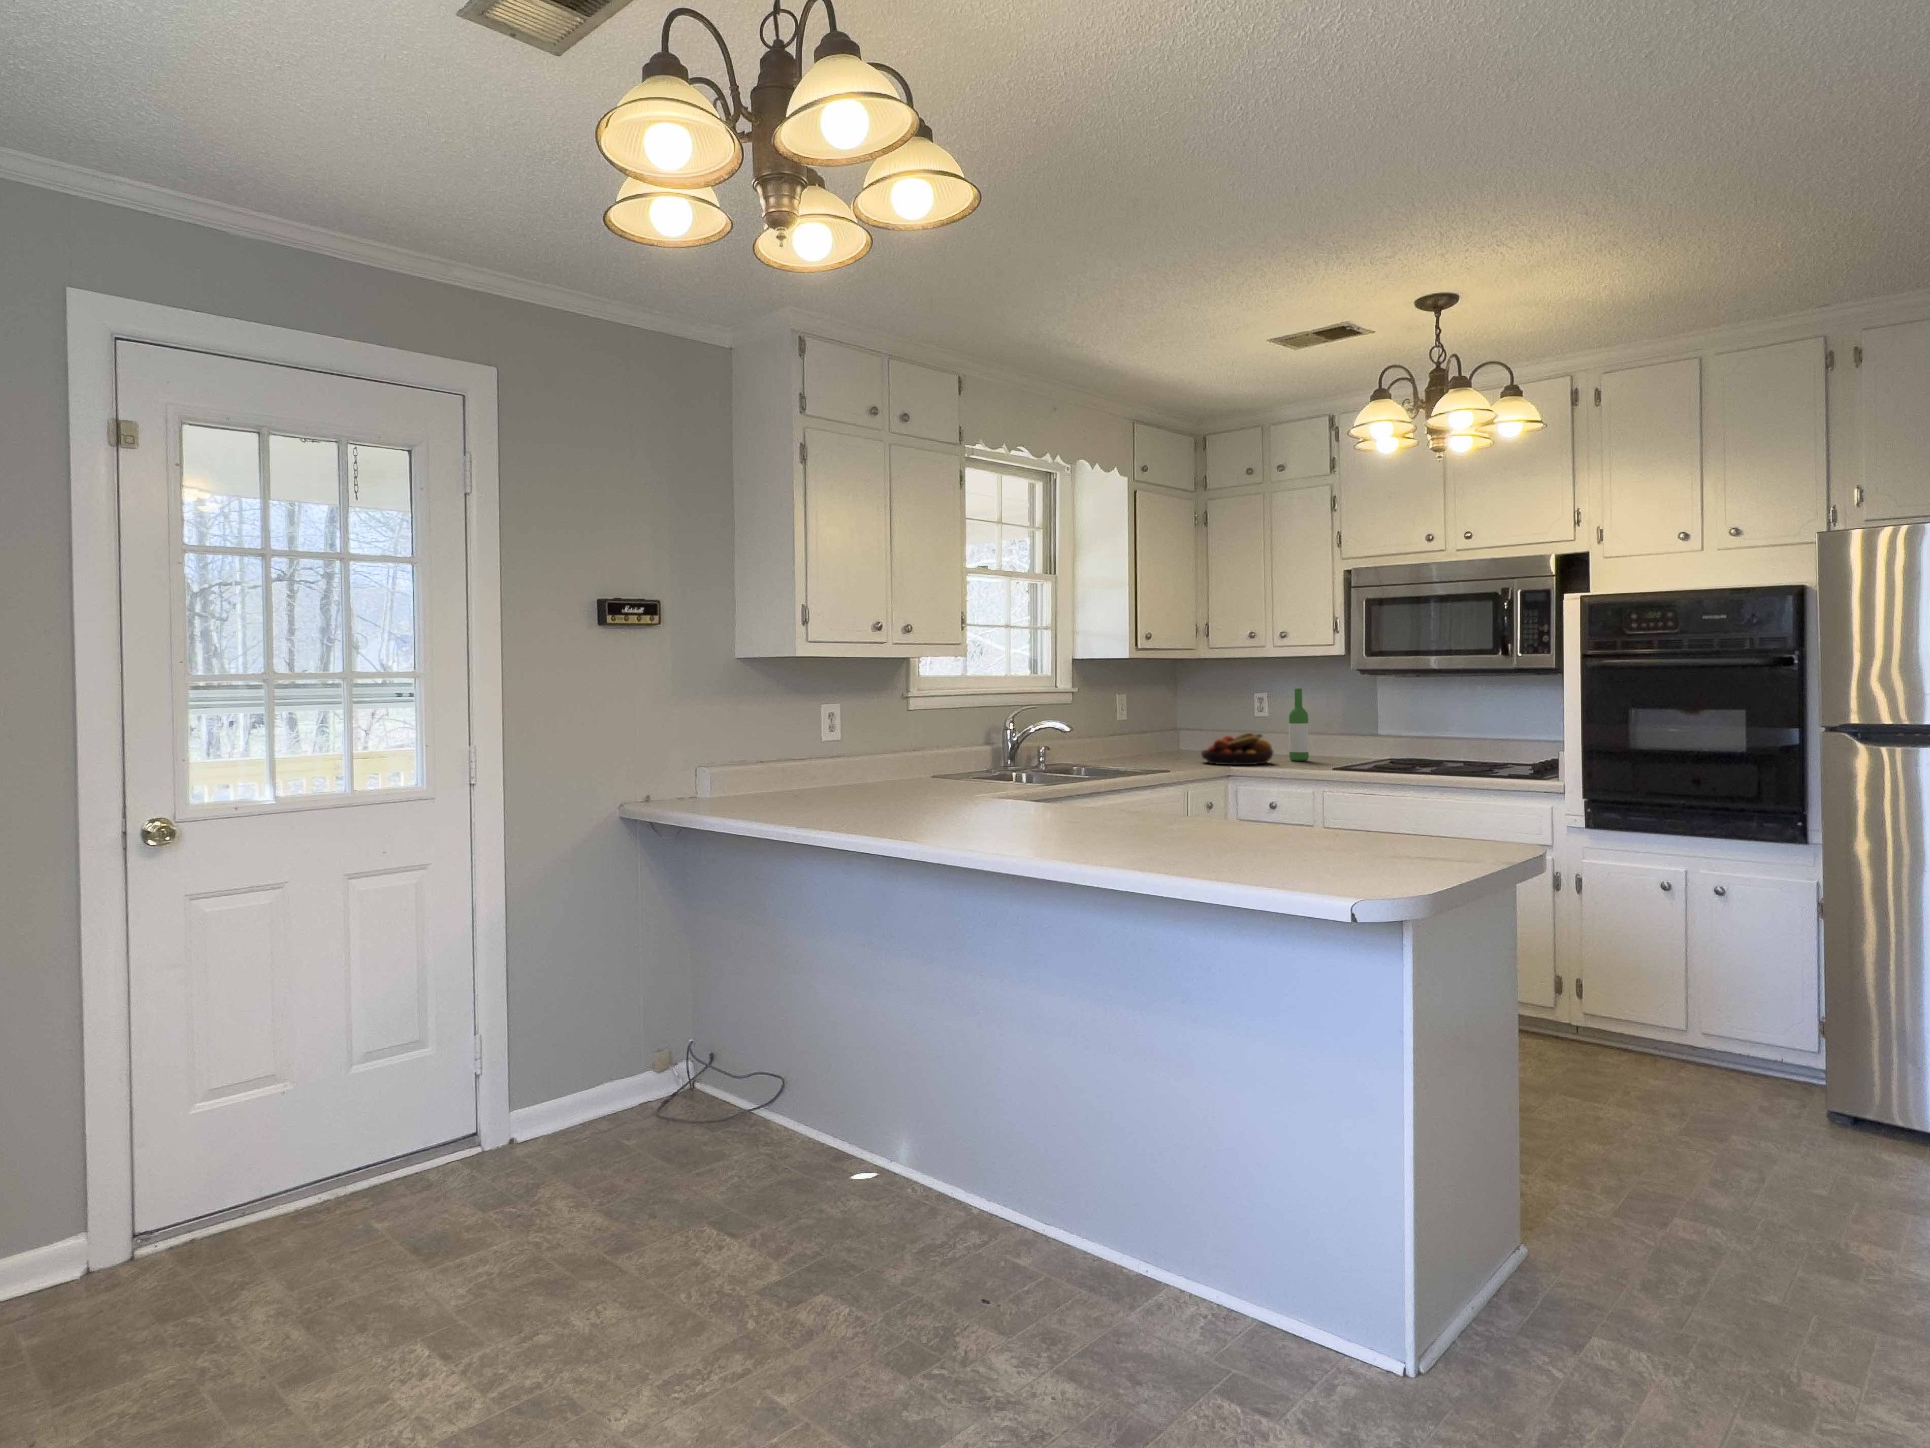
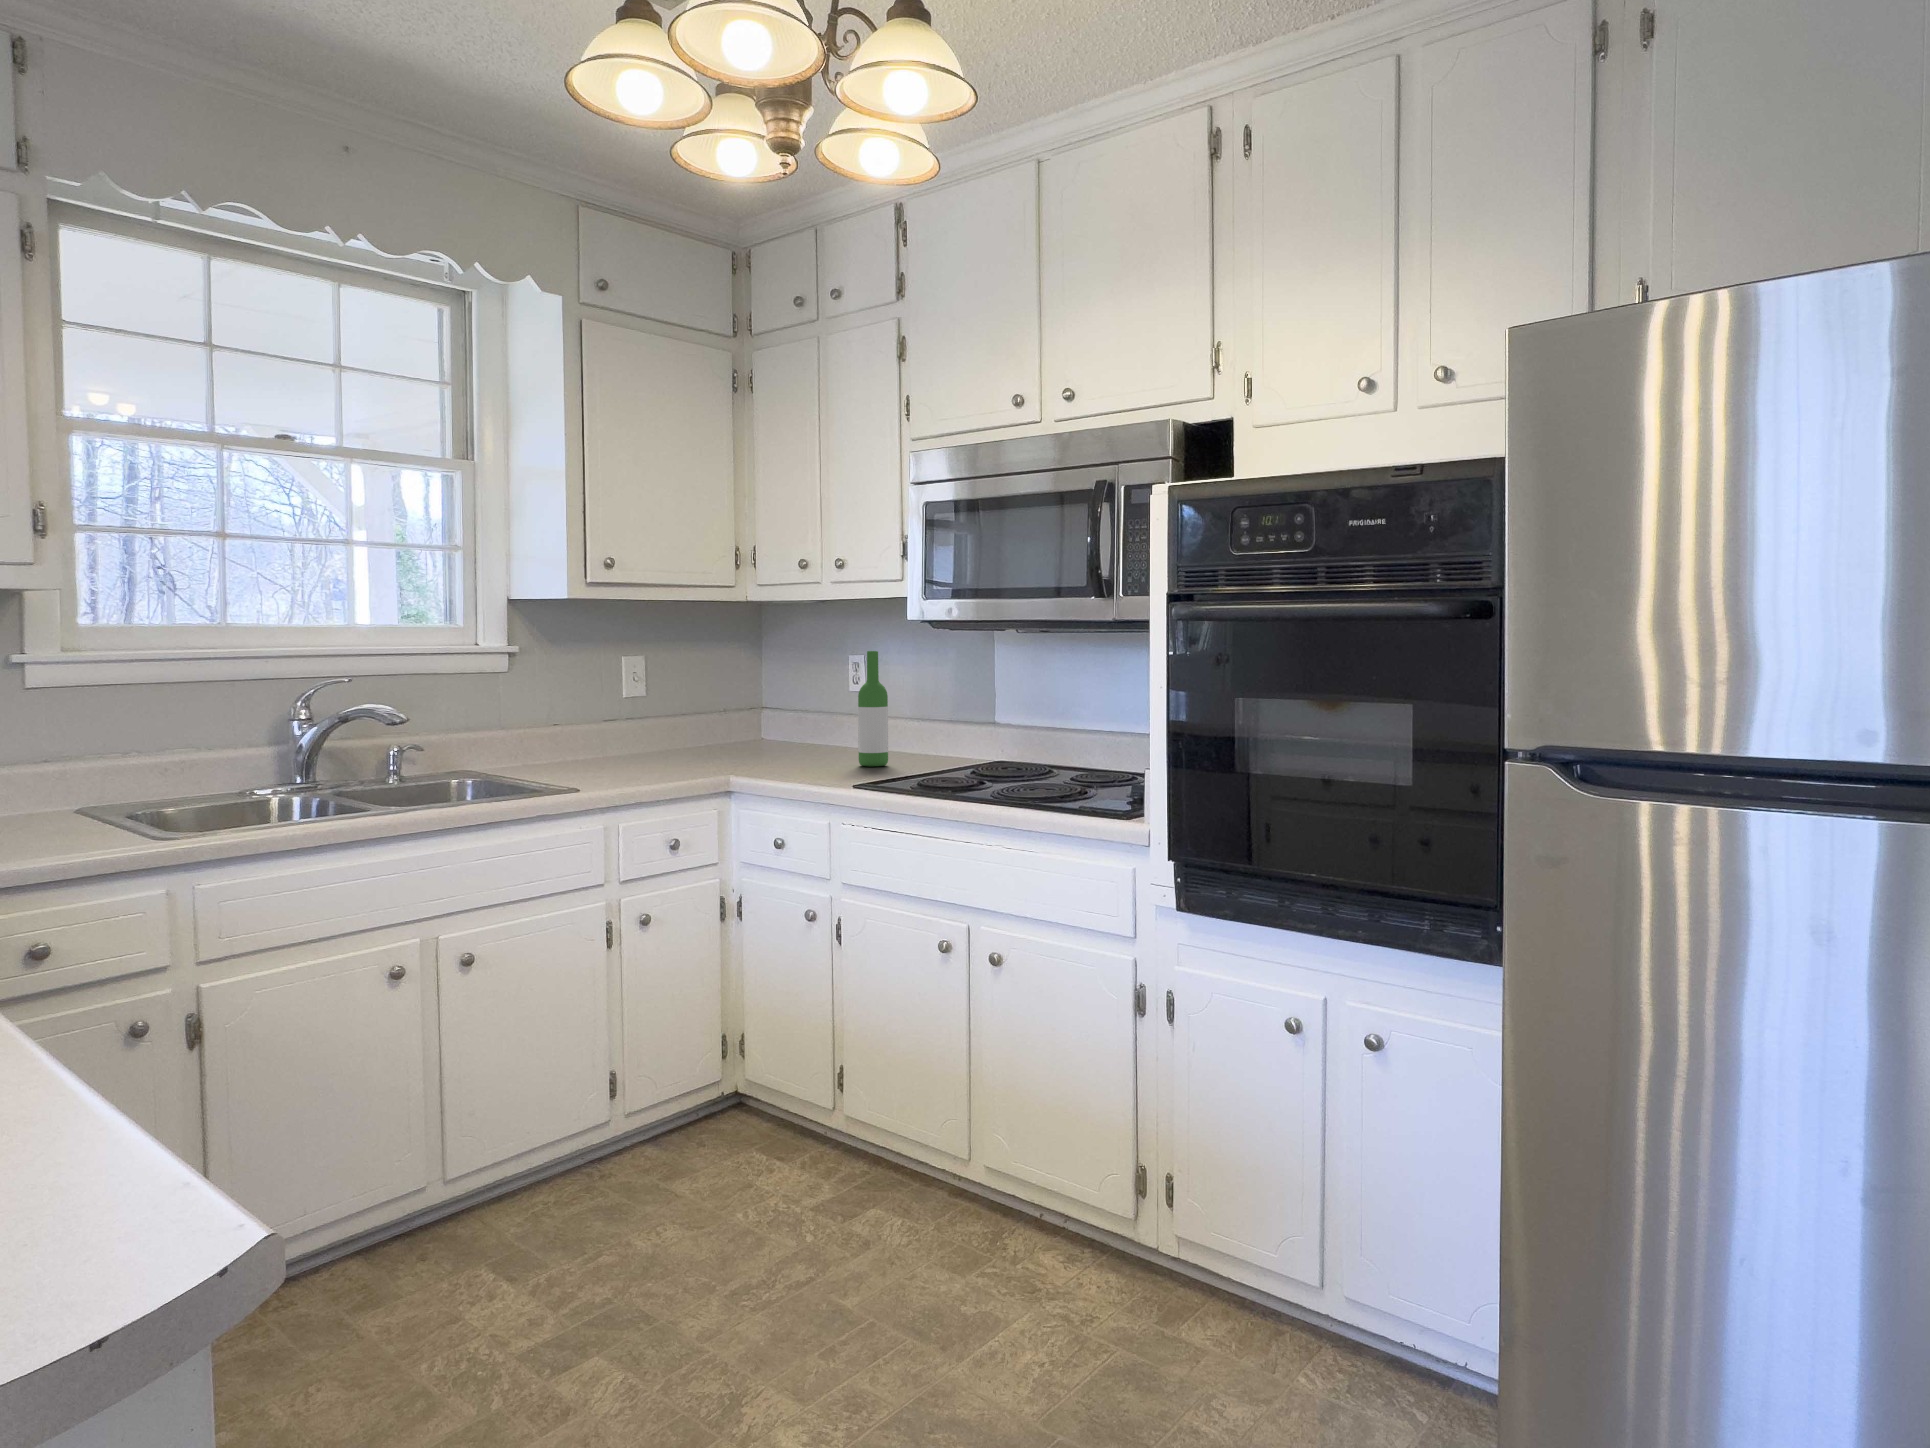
fruit bowl: present [1201,733,1273,765] -> none [698,723,814,777]

